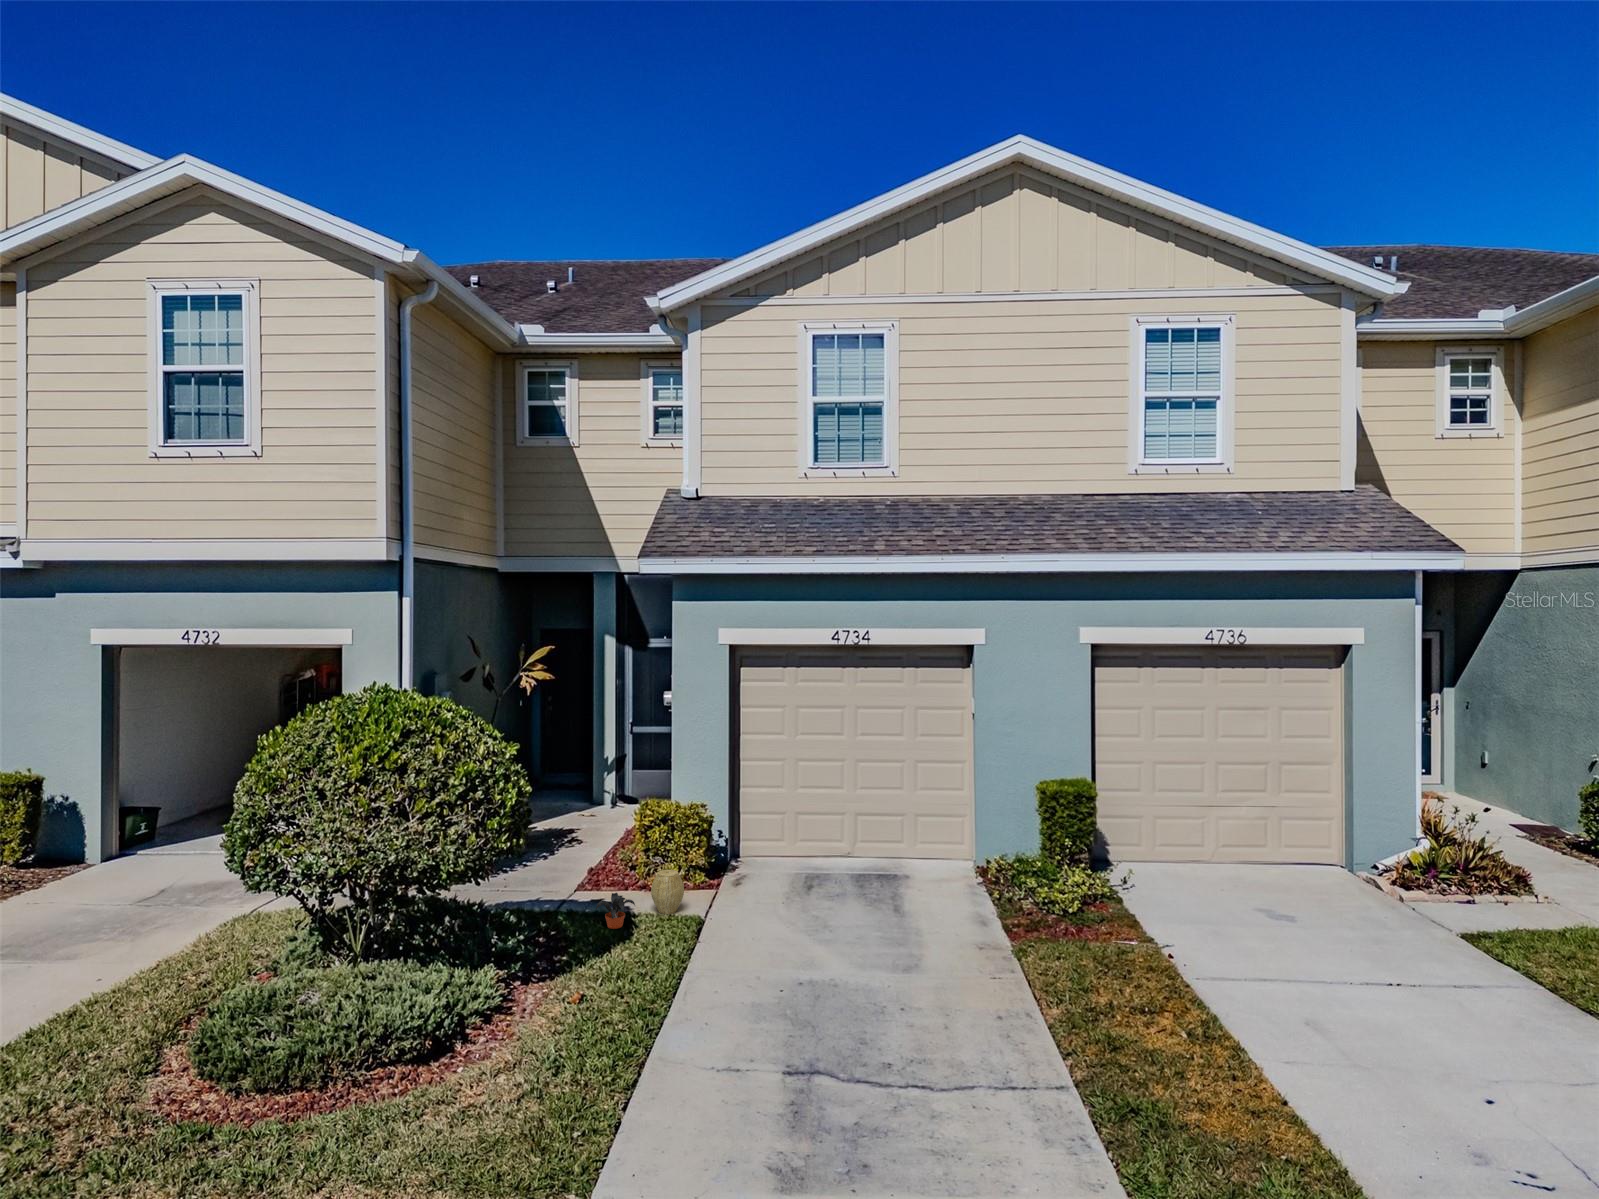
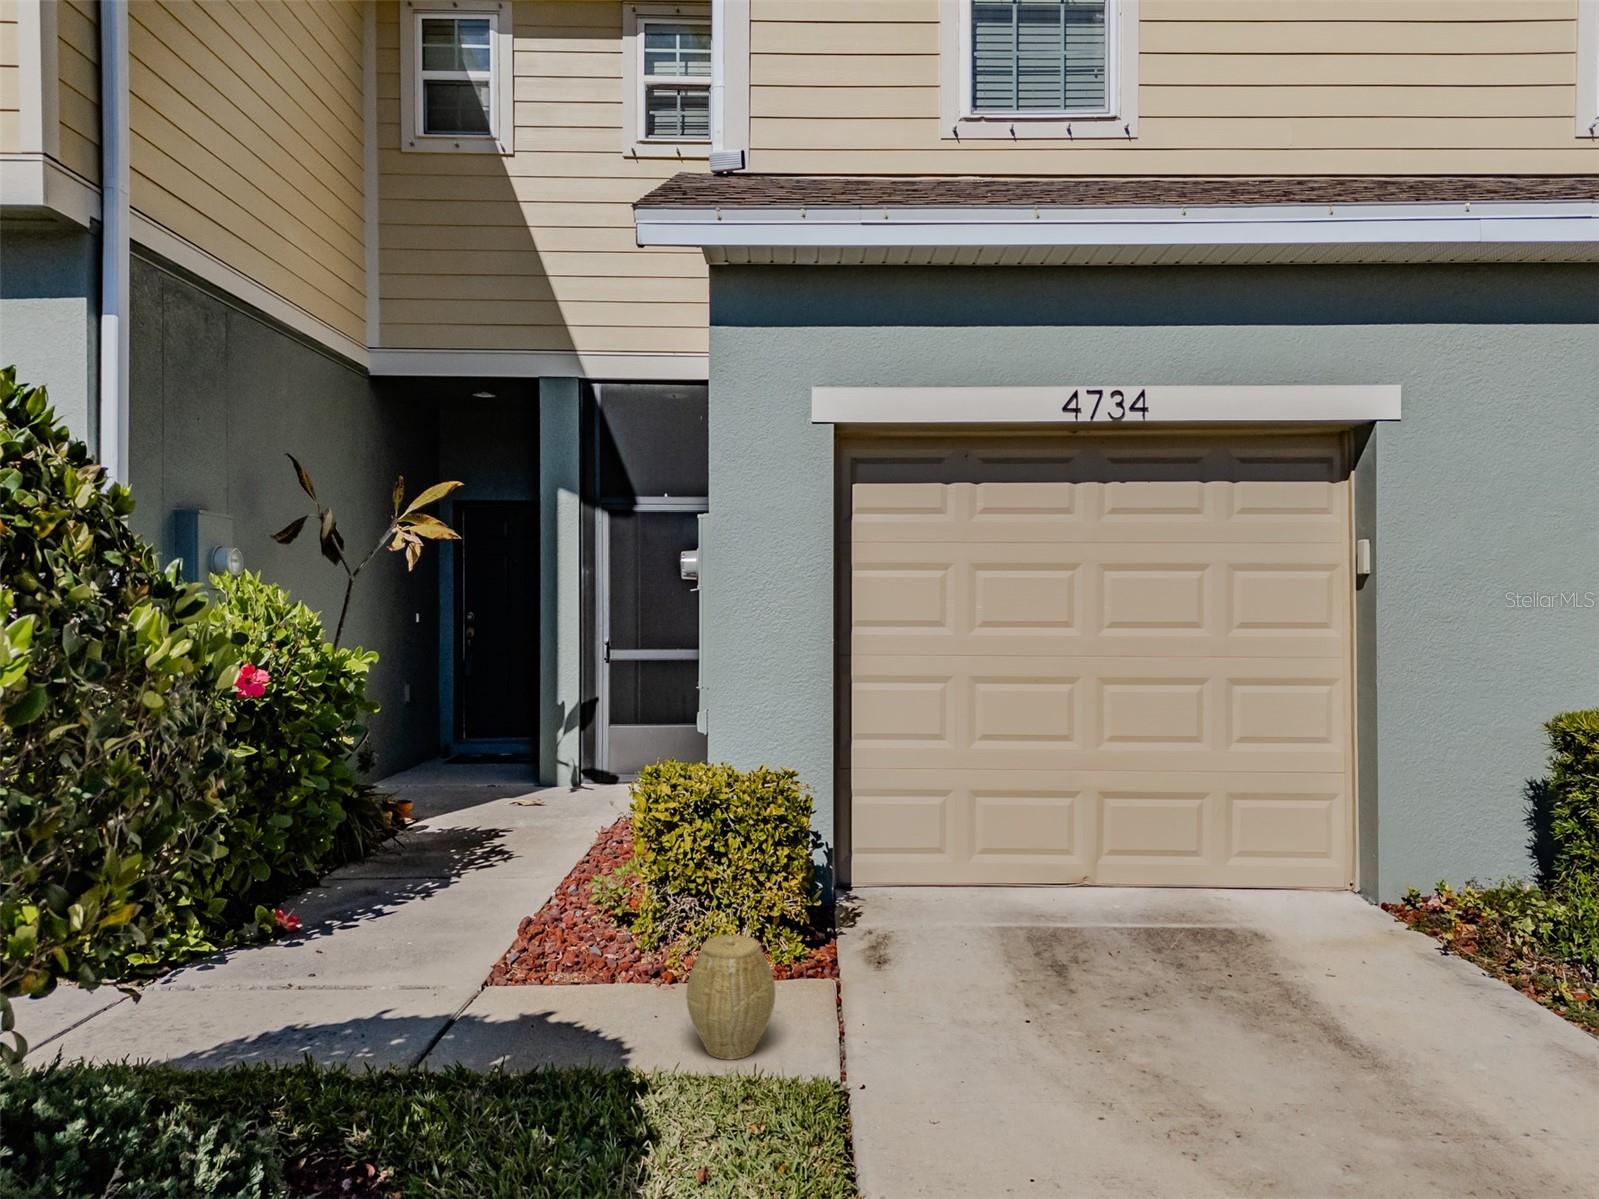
potted plant: present [596,893,635,929] -> none [531,1007,649,1122]

